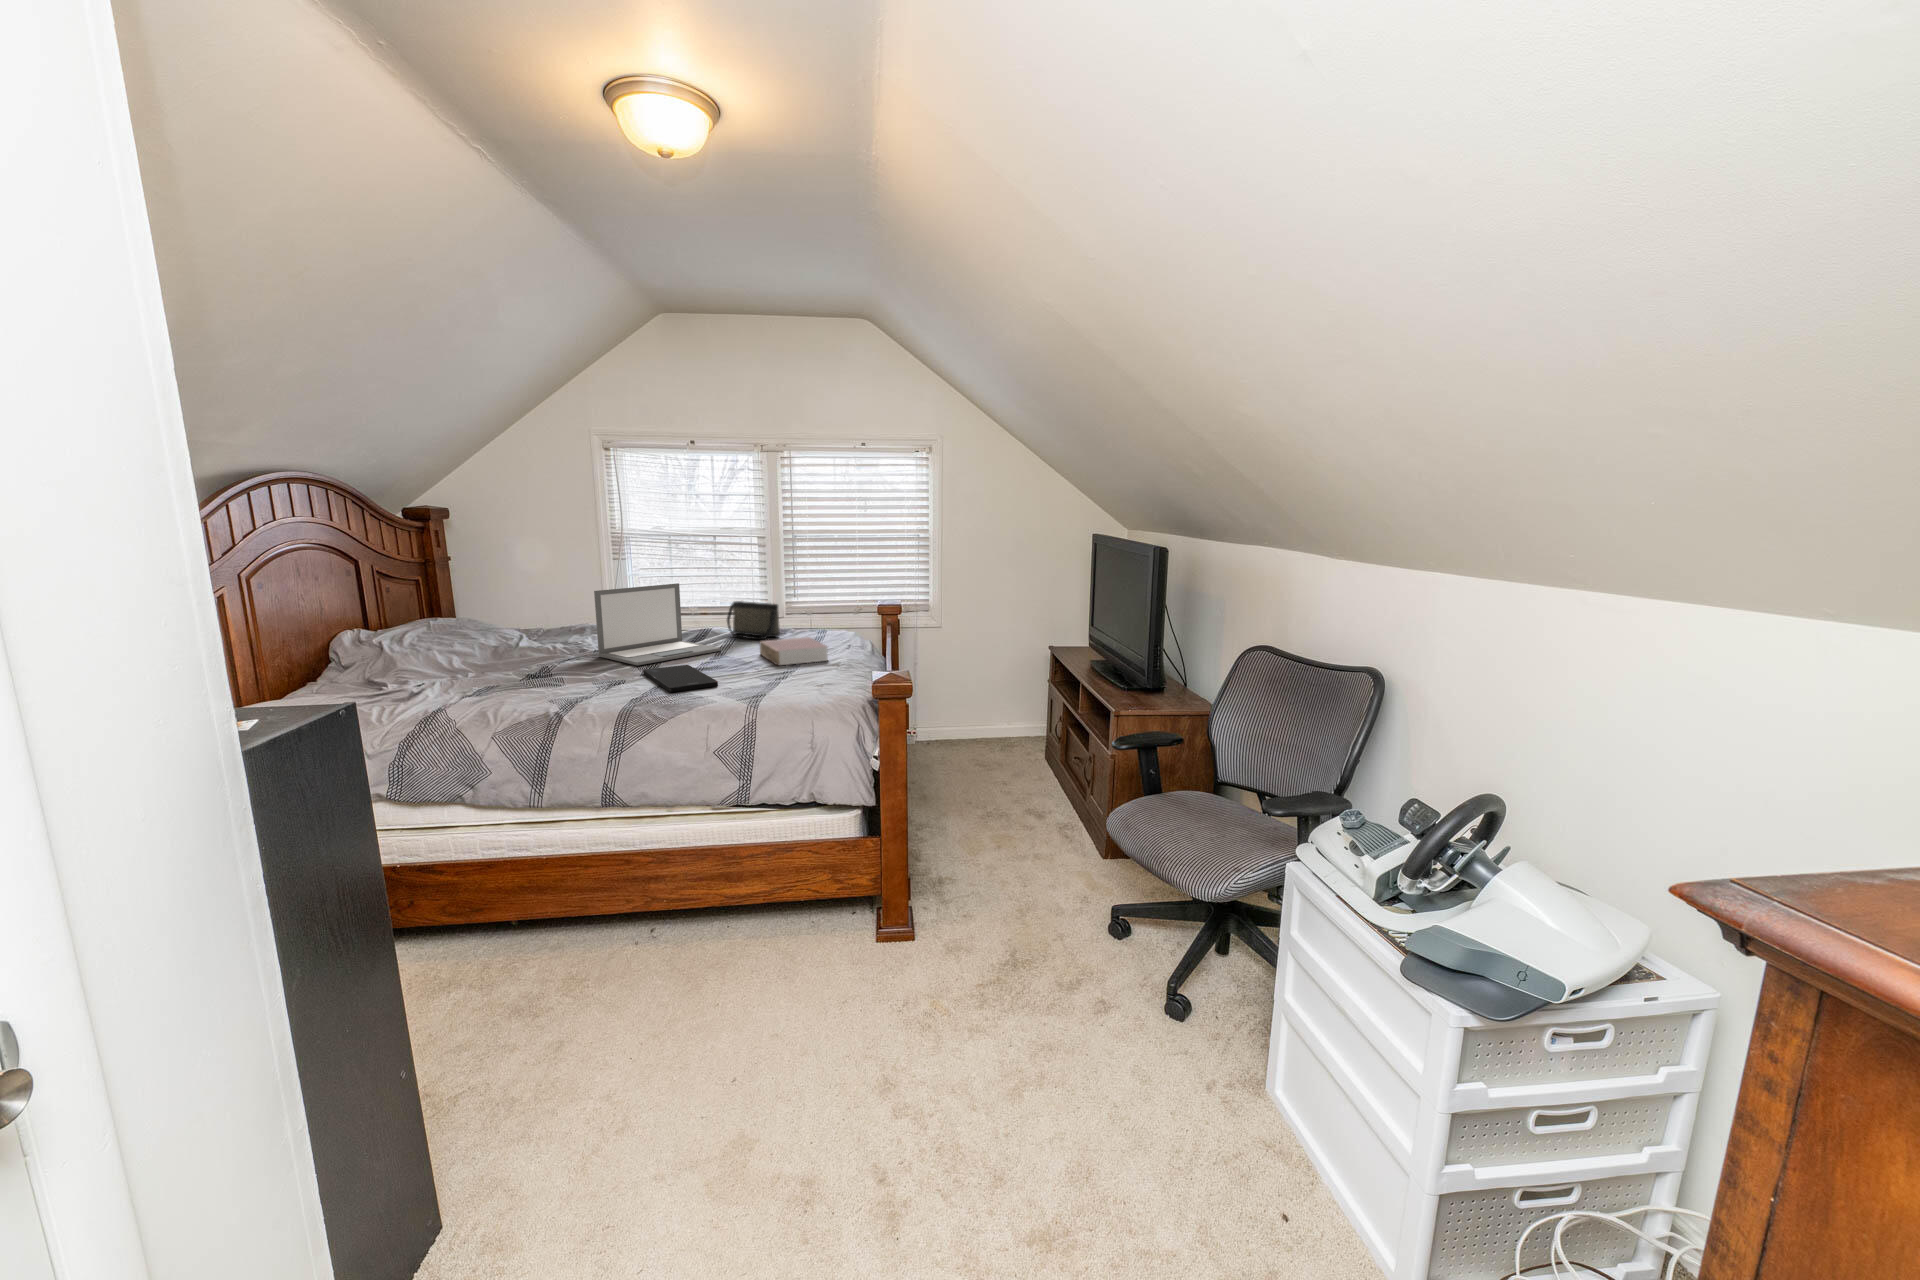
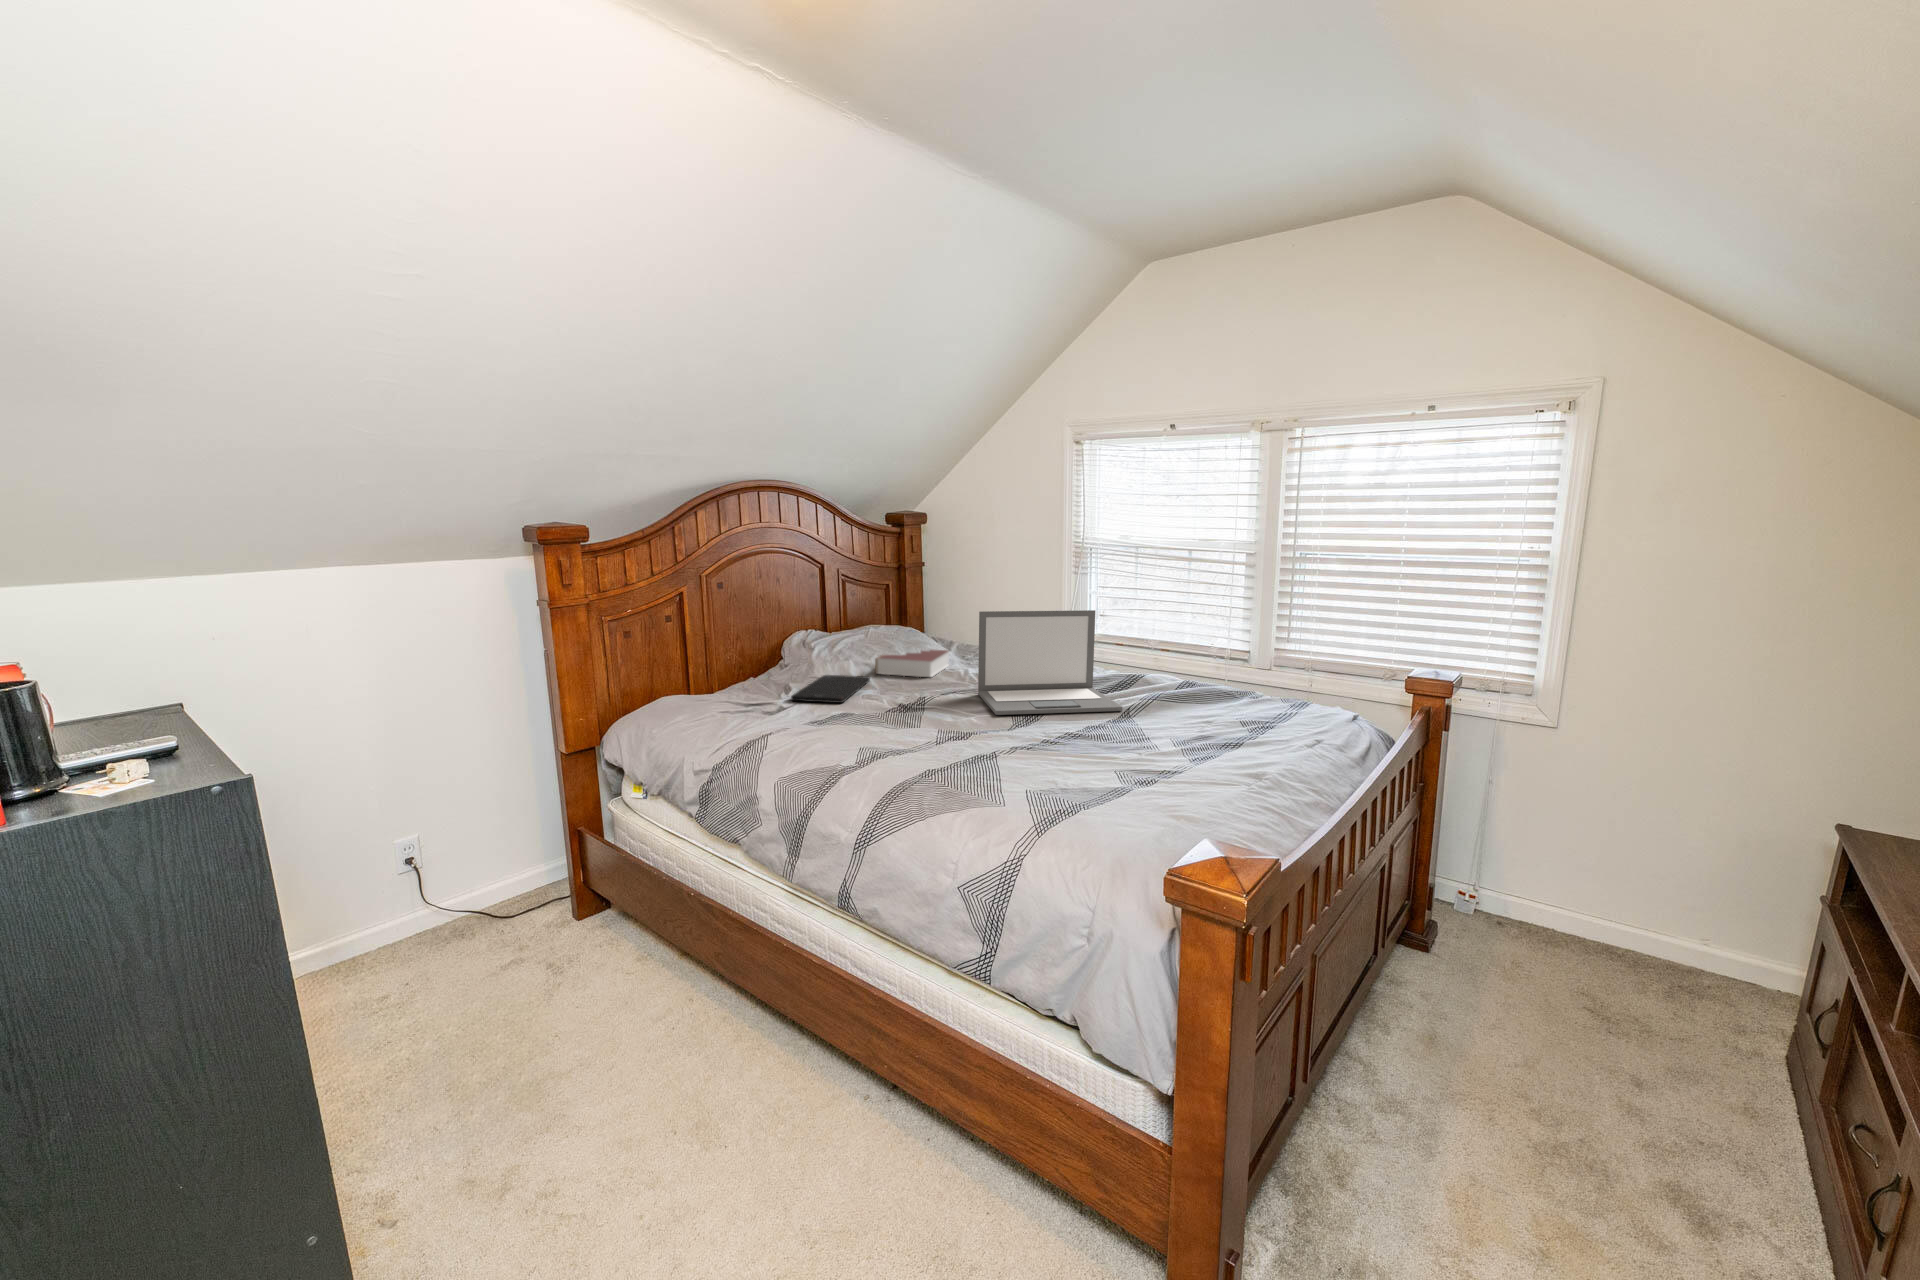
handbag: present [727,601,780,639] -> none [1162,642,1232,702]
book: present [760,637,828,665] -> present [875,650,949,677]
smartphone: present [643,665,718,692] -> present [791,675,870,703]

